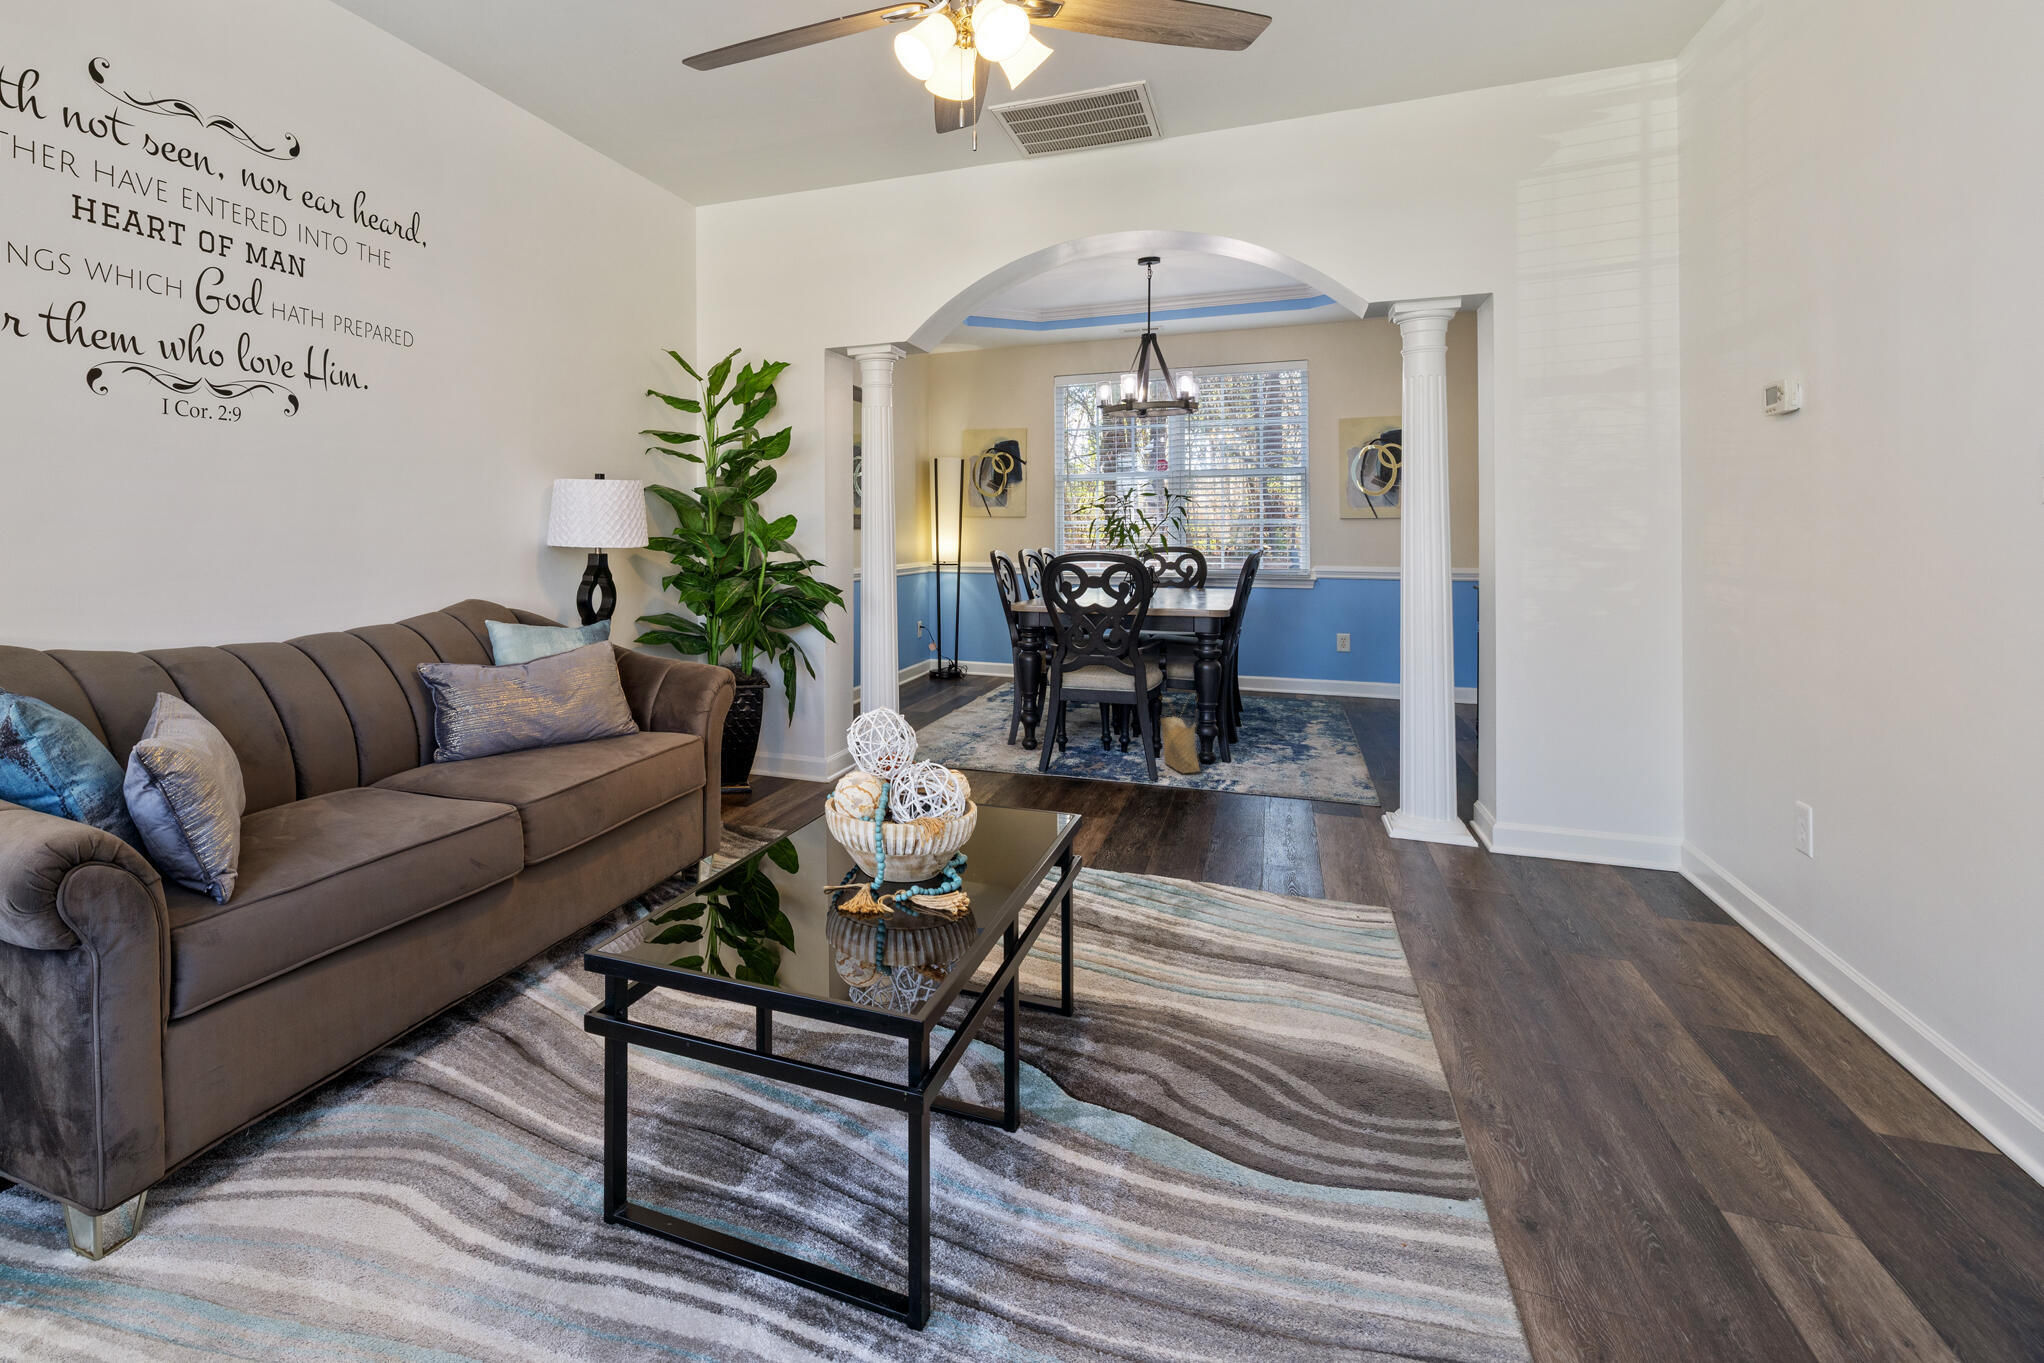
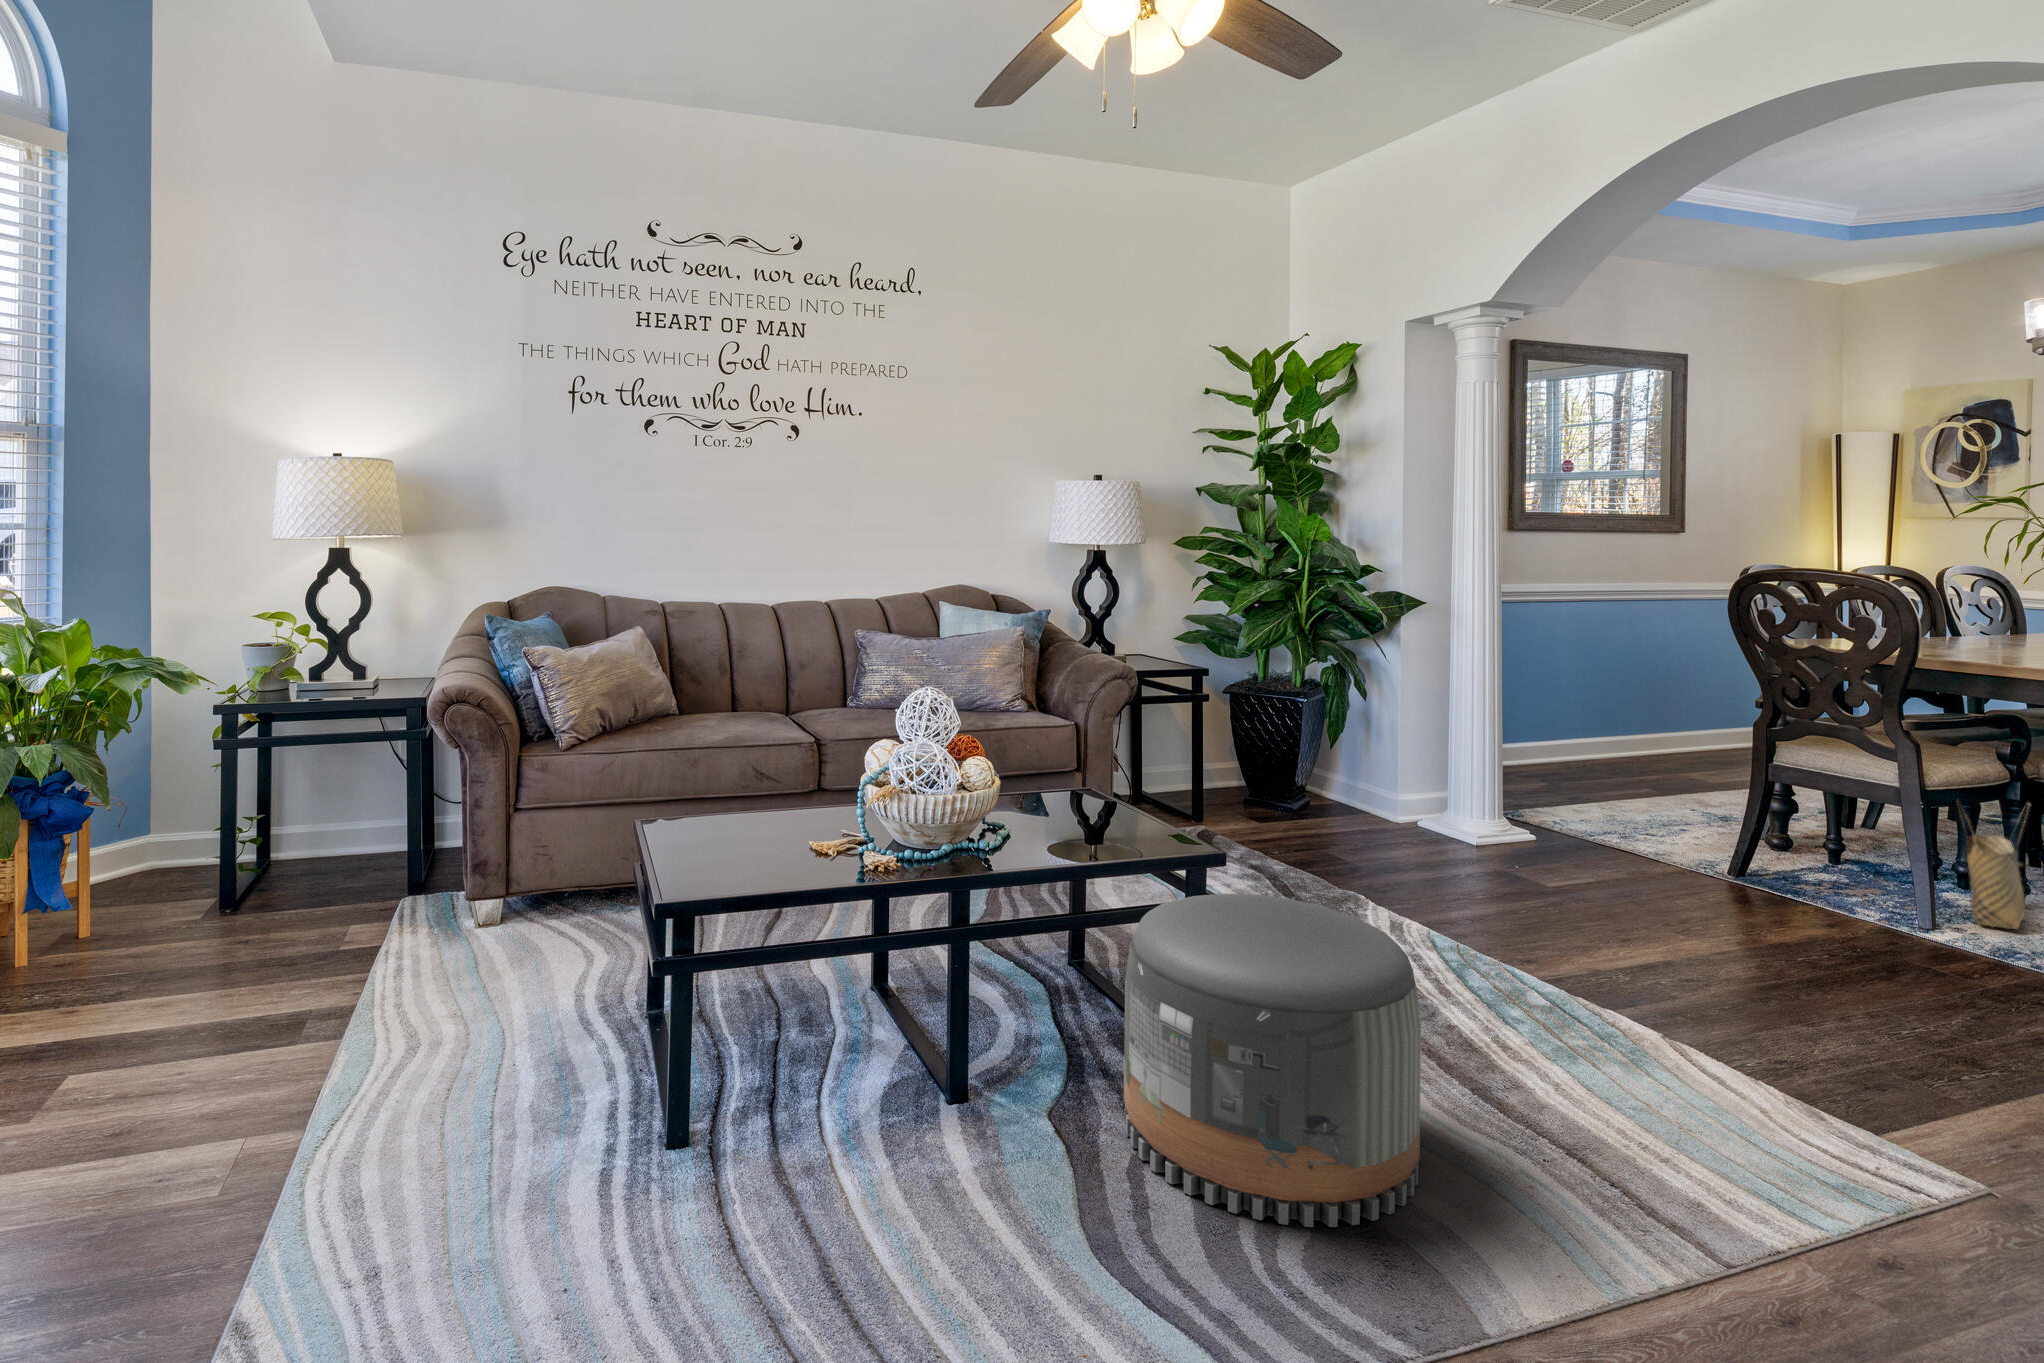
pouf: none [1120,847,1377,1120] -> present [1124,894,1421,1227]

